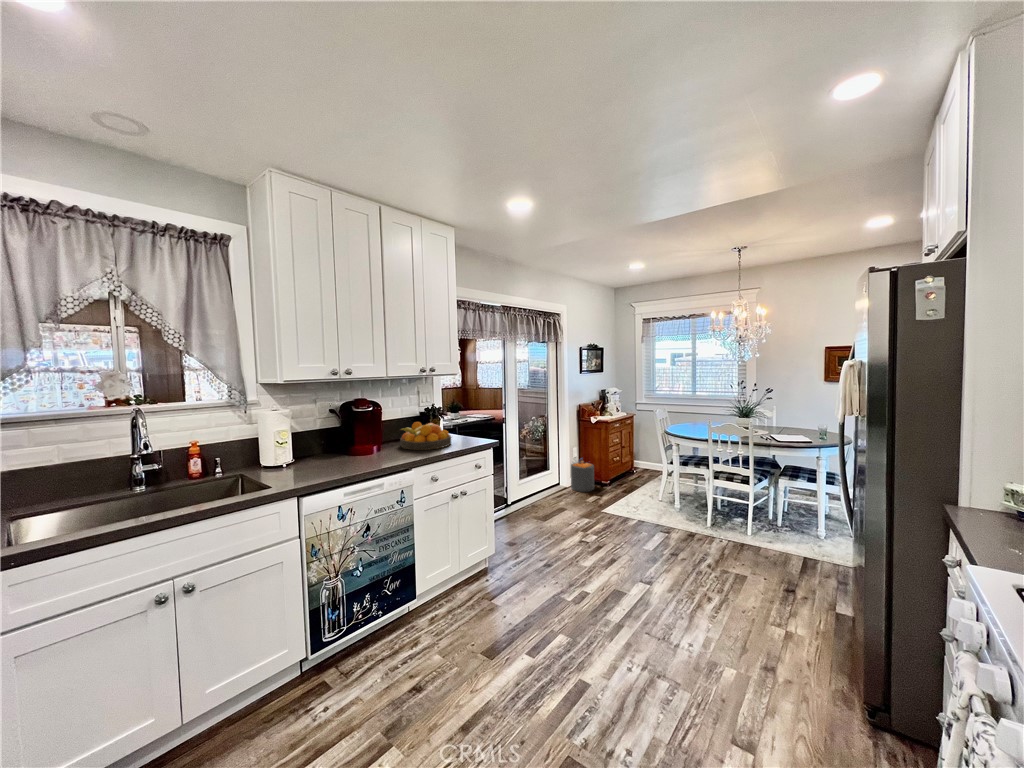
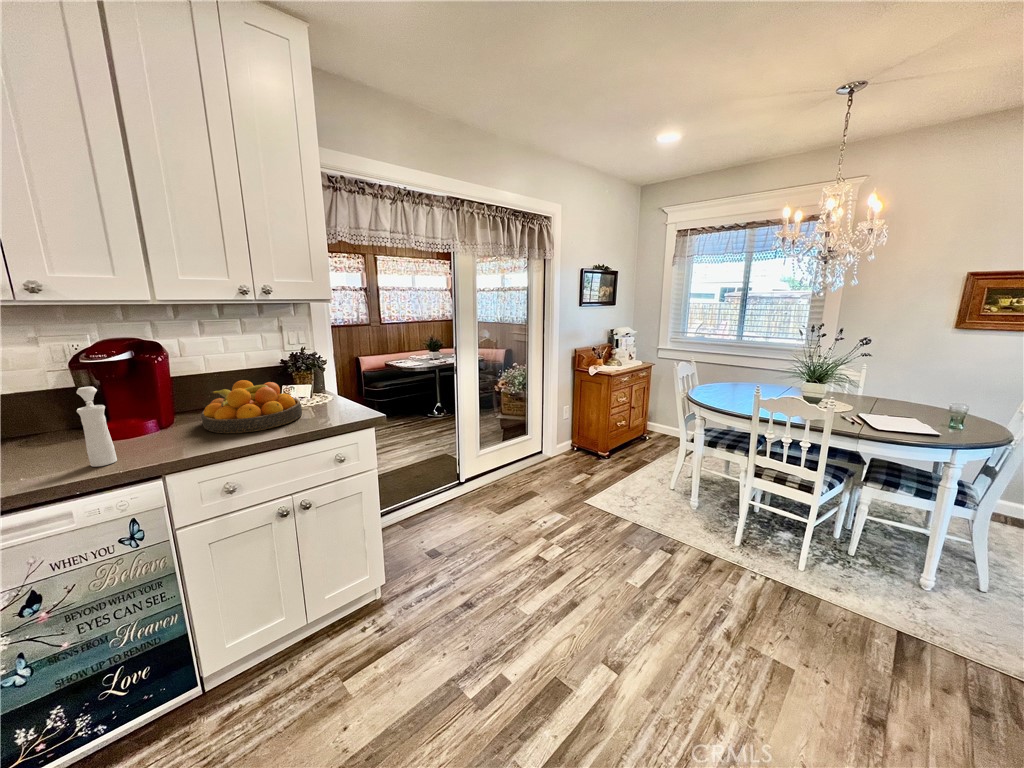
pepper mill: none [367,422,390,462] -> present [76,386,117,467]
trash can: present [571,461,594,492] -> none [556,418,588,466]

